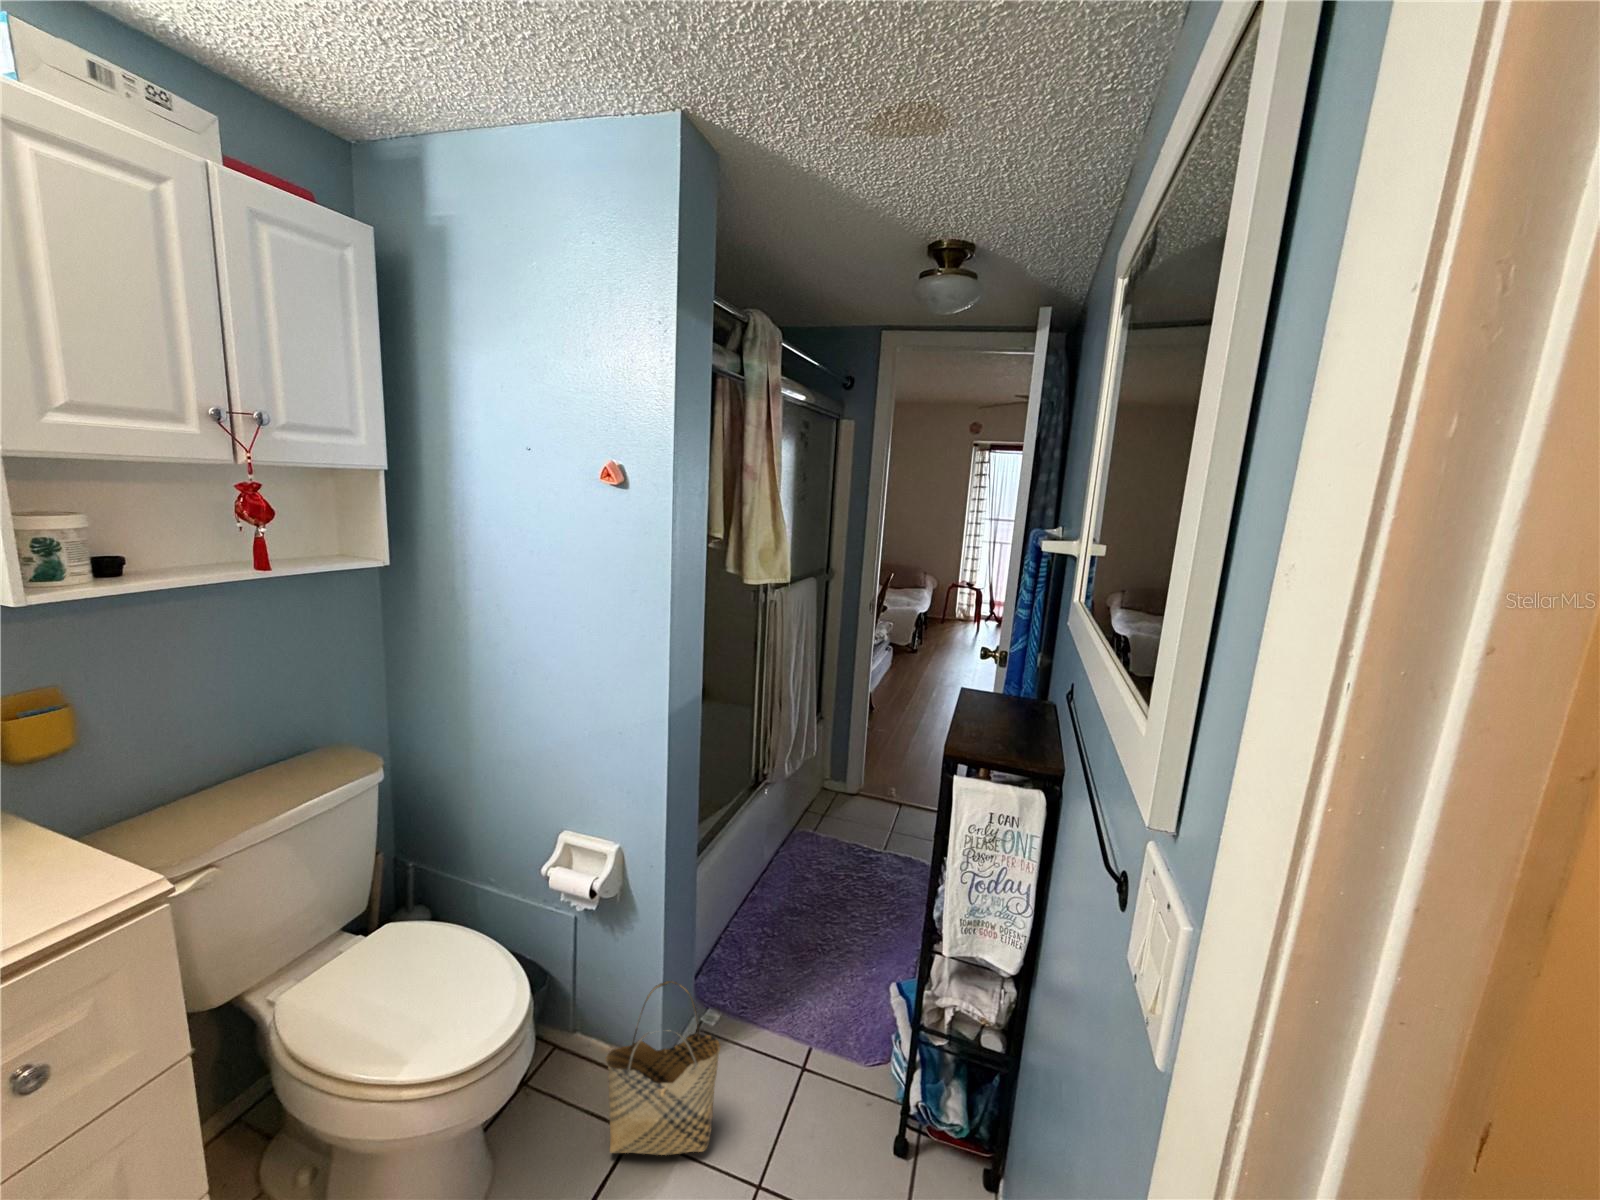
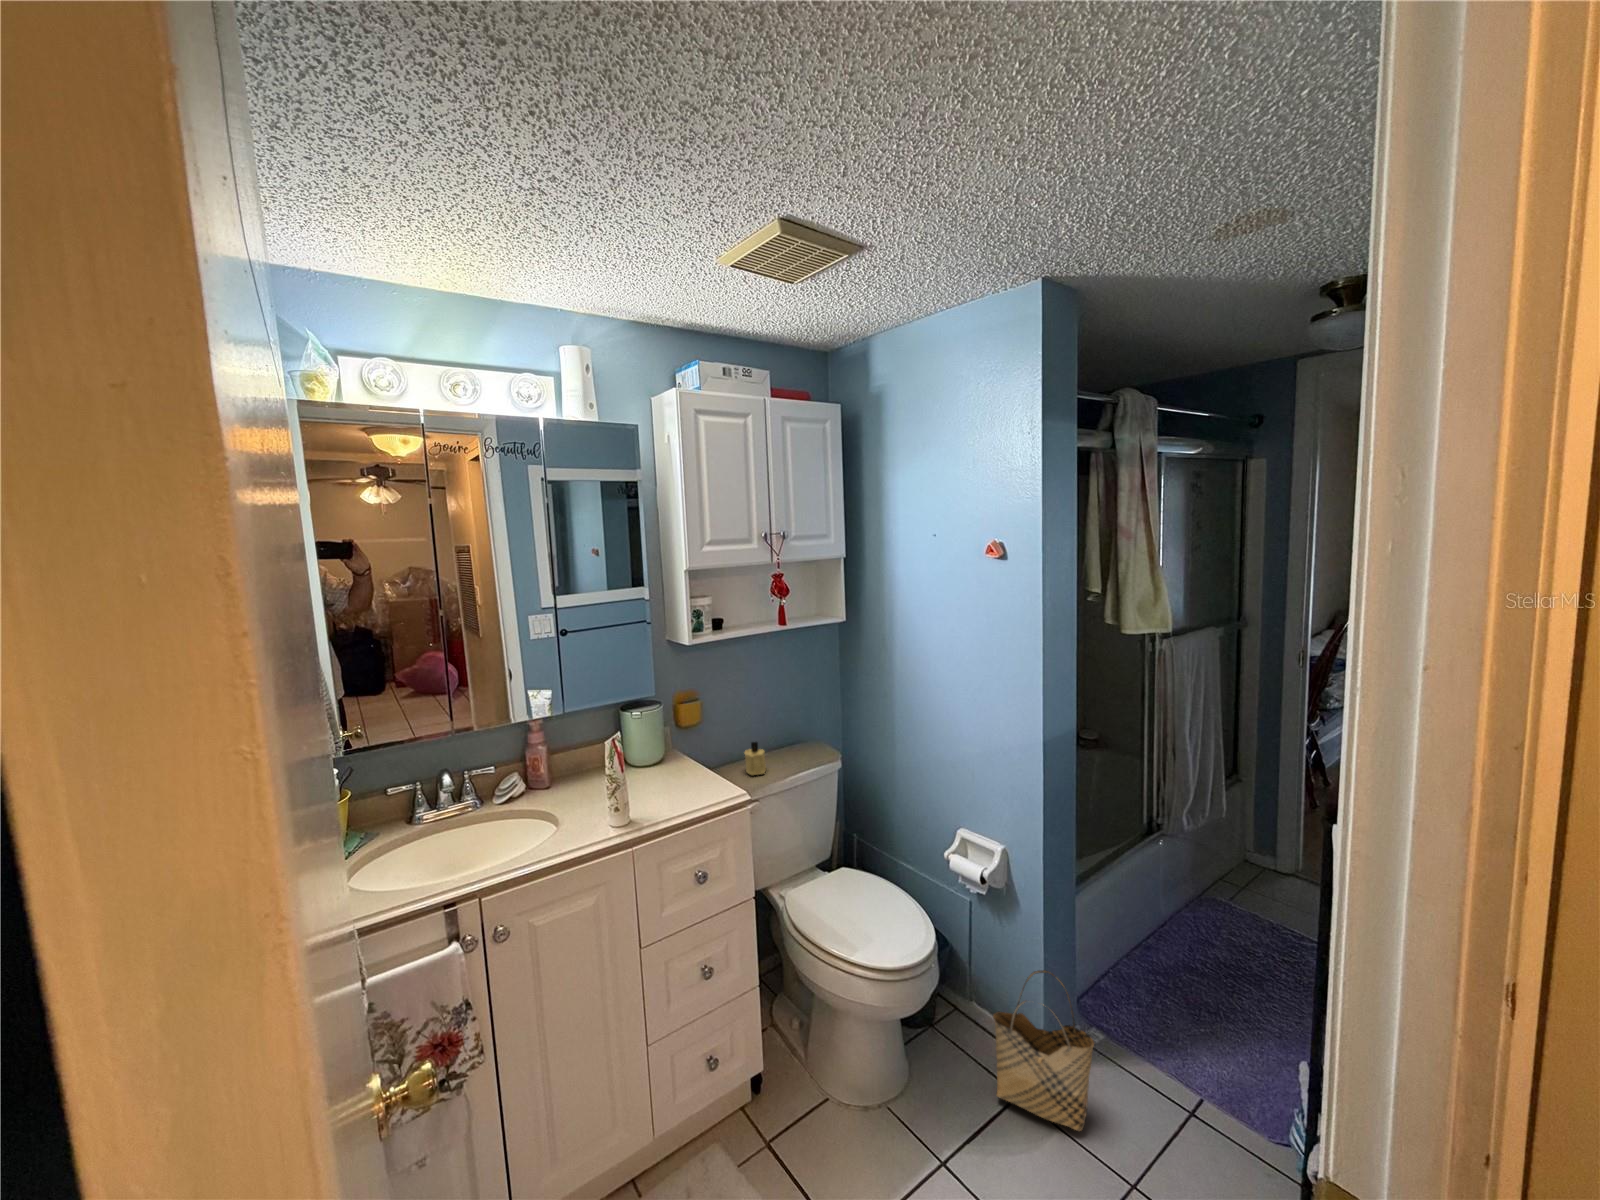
candle: none [182,764,234,823] -> present [745,742,766,775]

